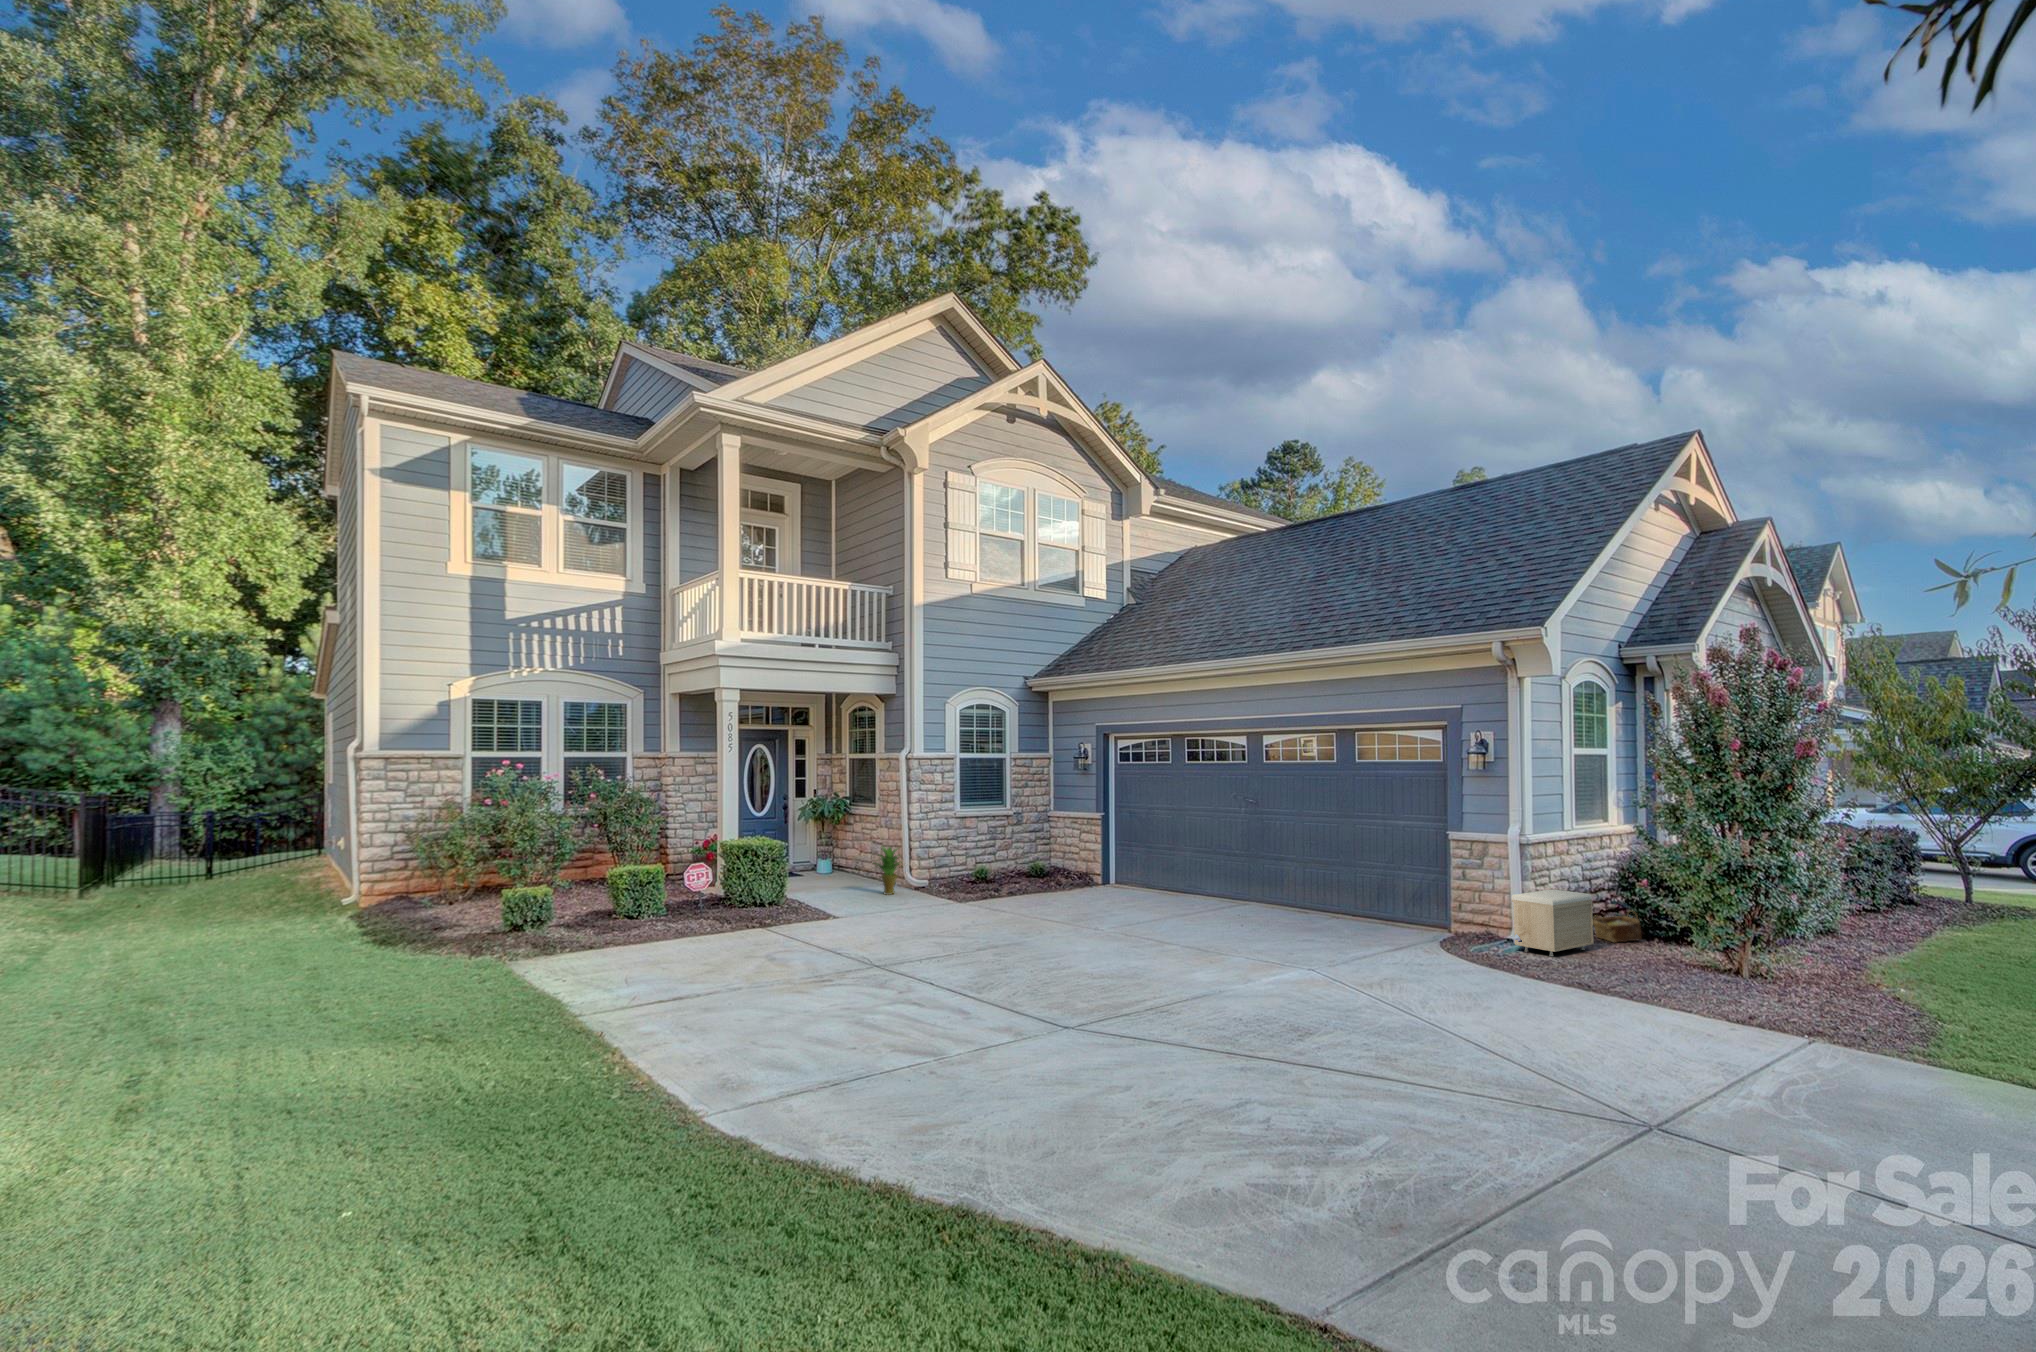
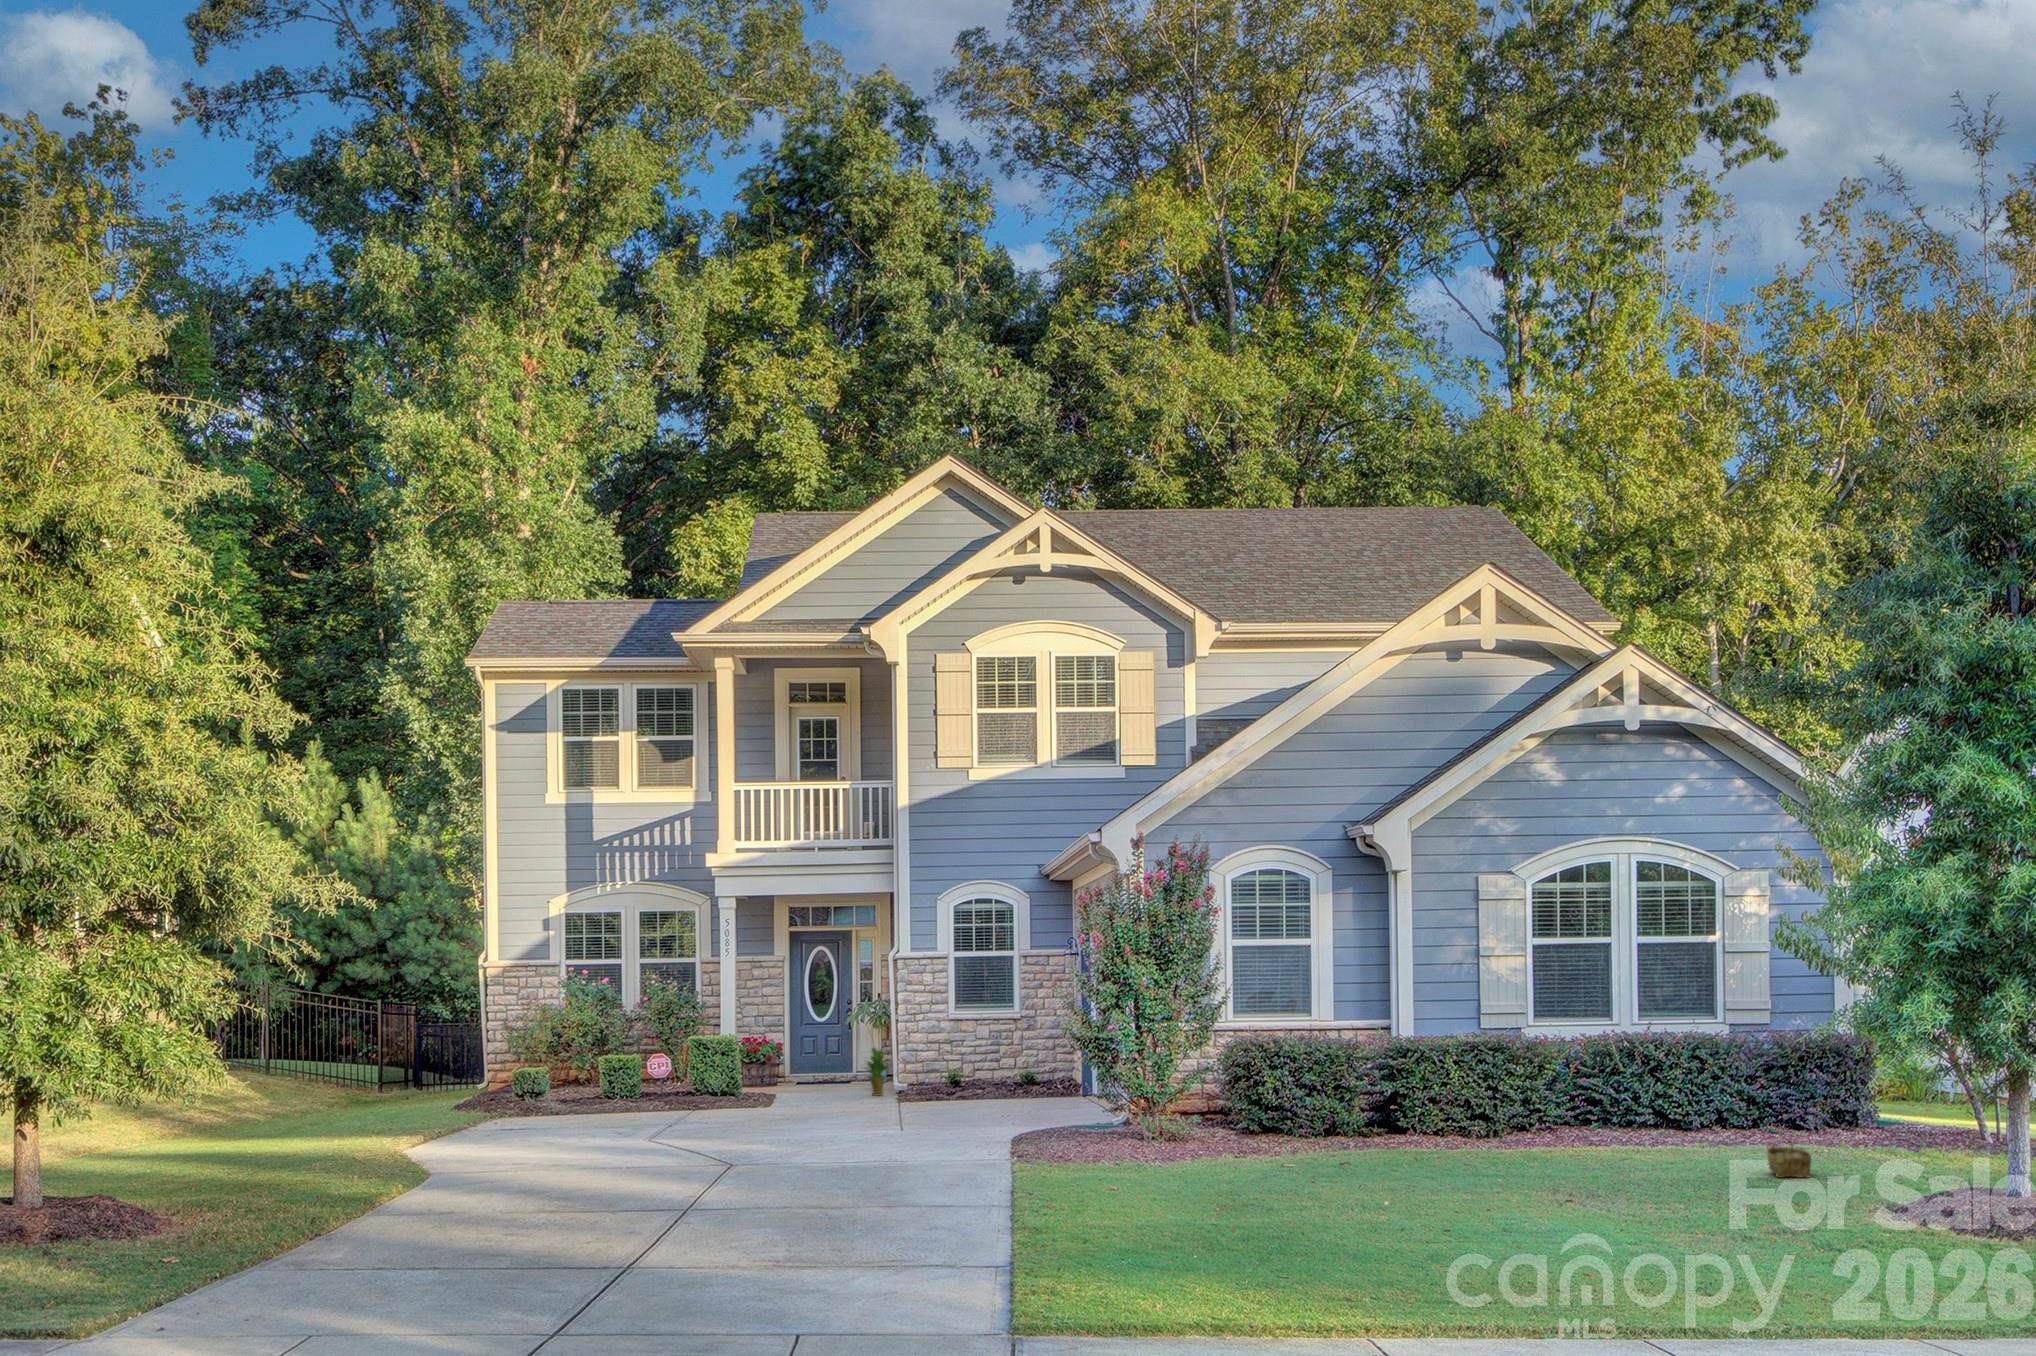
storage bench: present [1512,889,1594,956] -> none [1101,1107,1175,1170]
woven basket: present [1593,912,1642,943] -> present [1767,1140,1811,1178]

